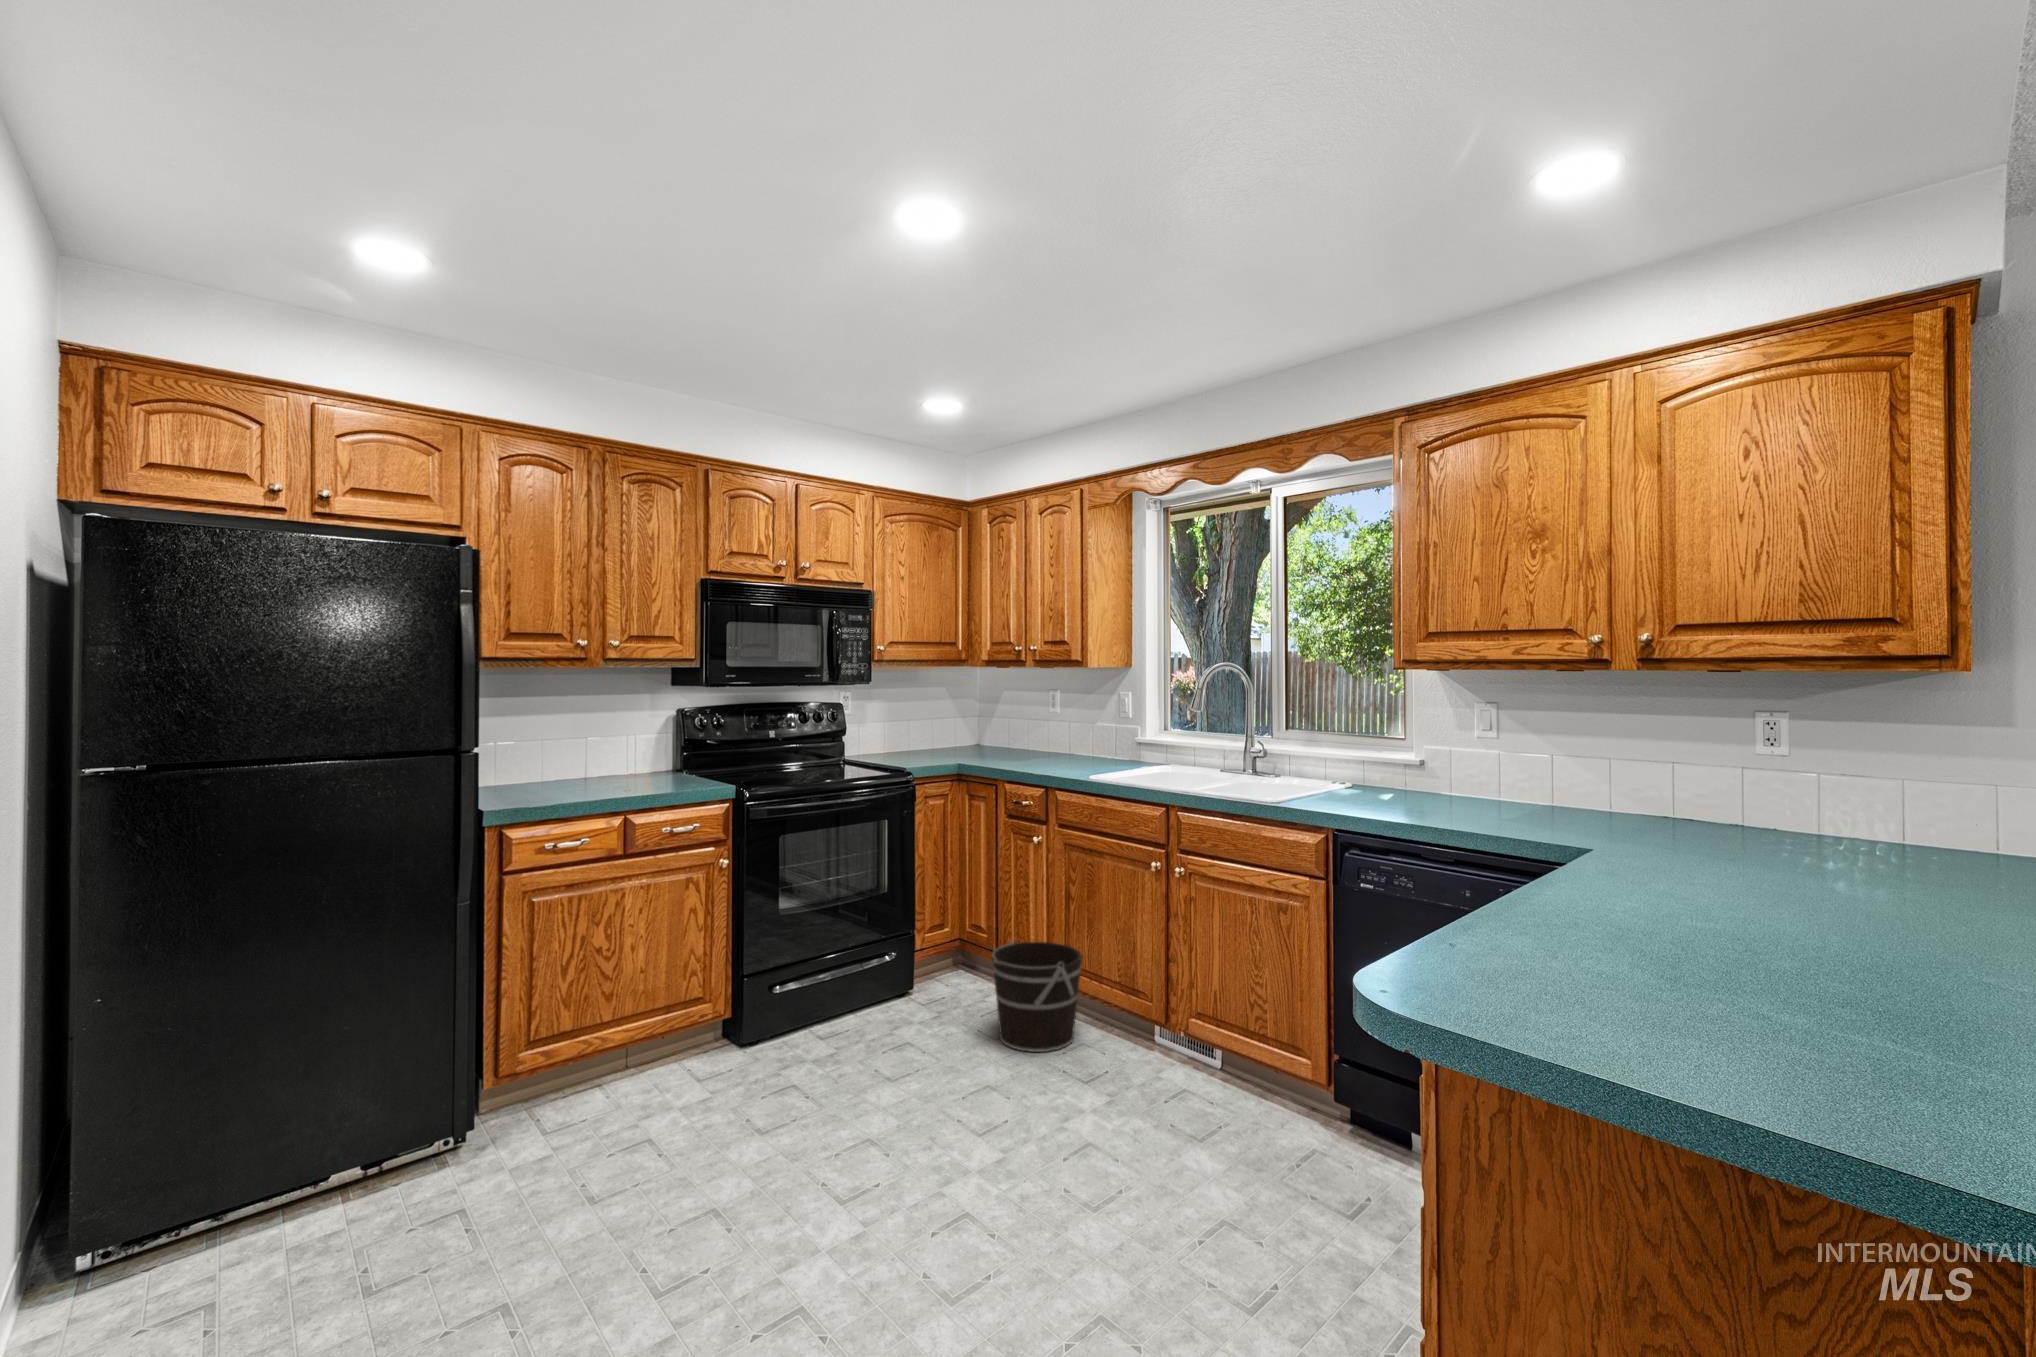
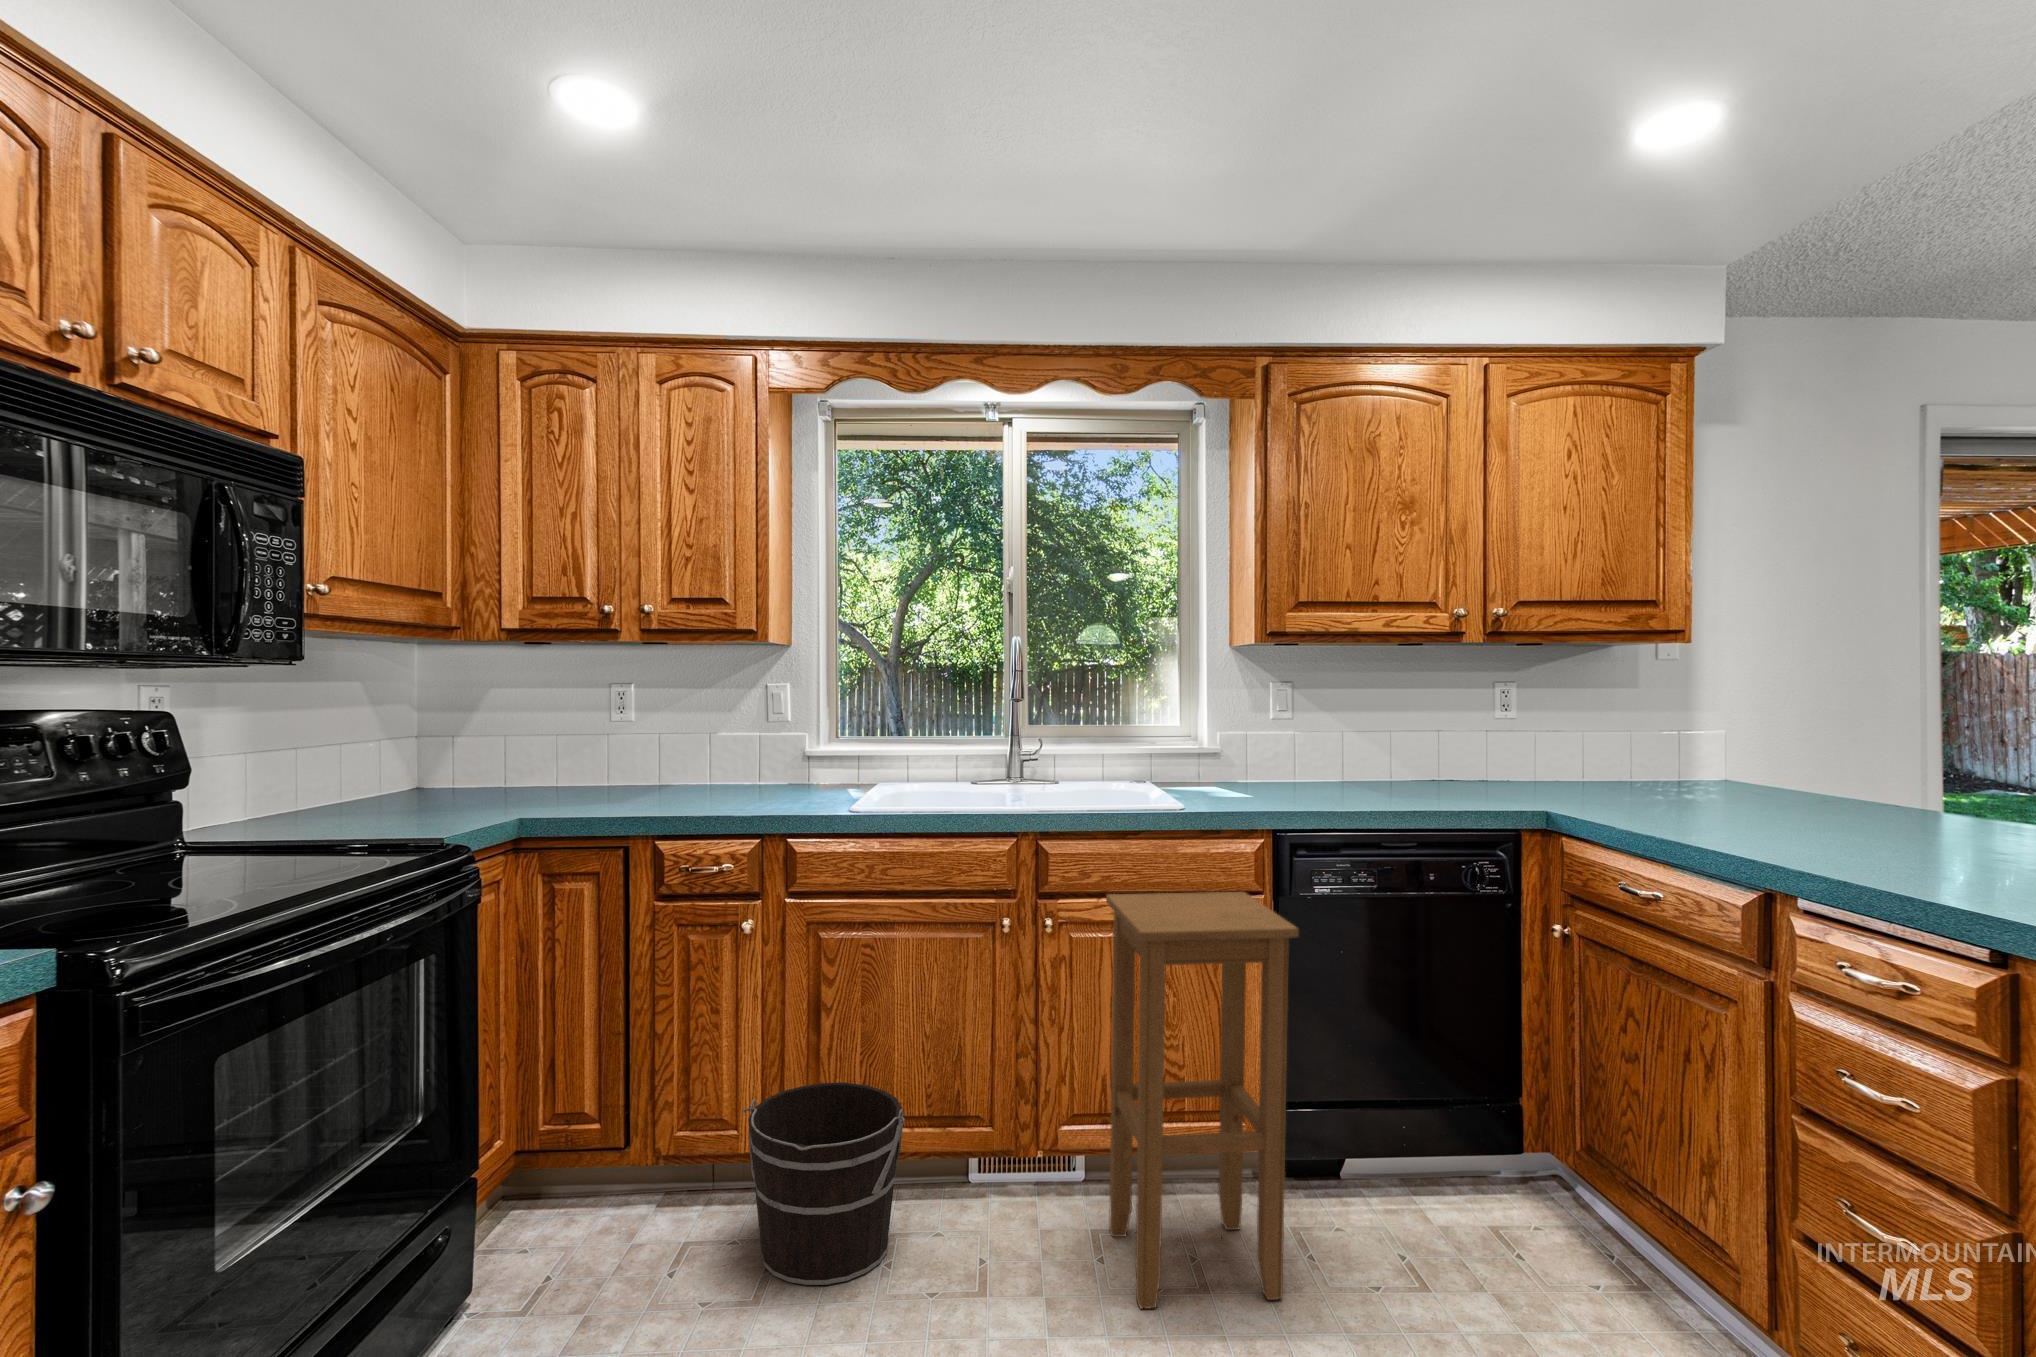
stool: none [1119,852,1276,1165] -> present [1106,892,1299,1309]

